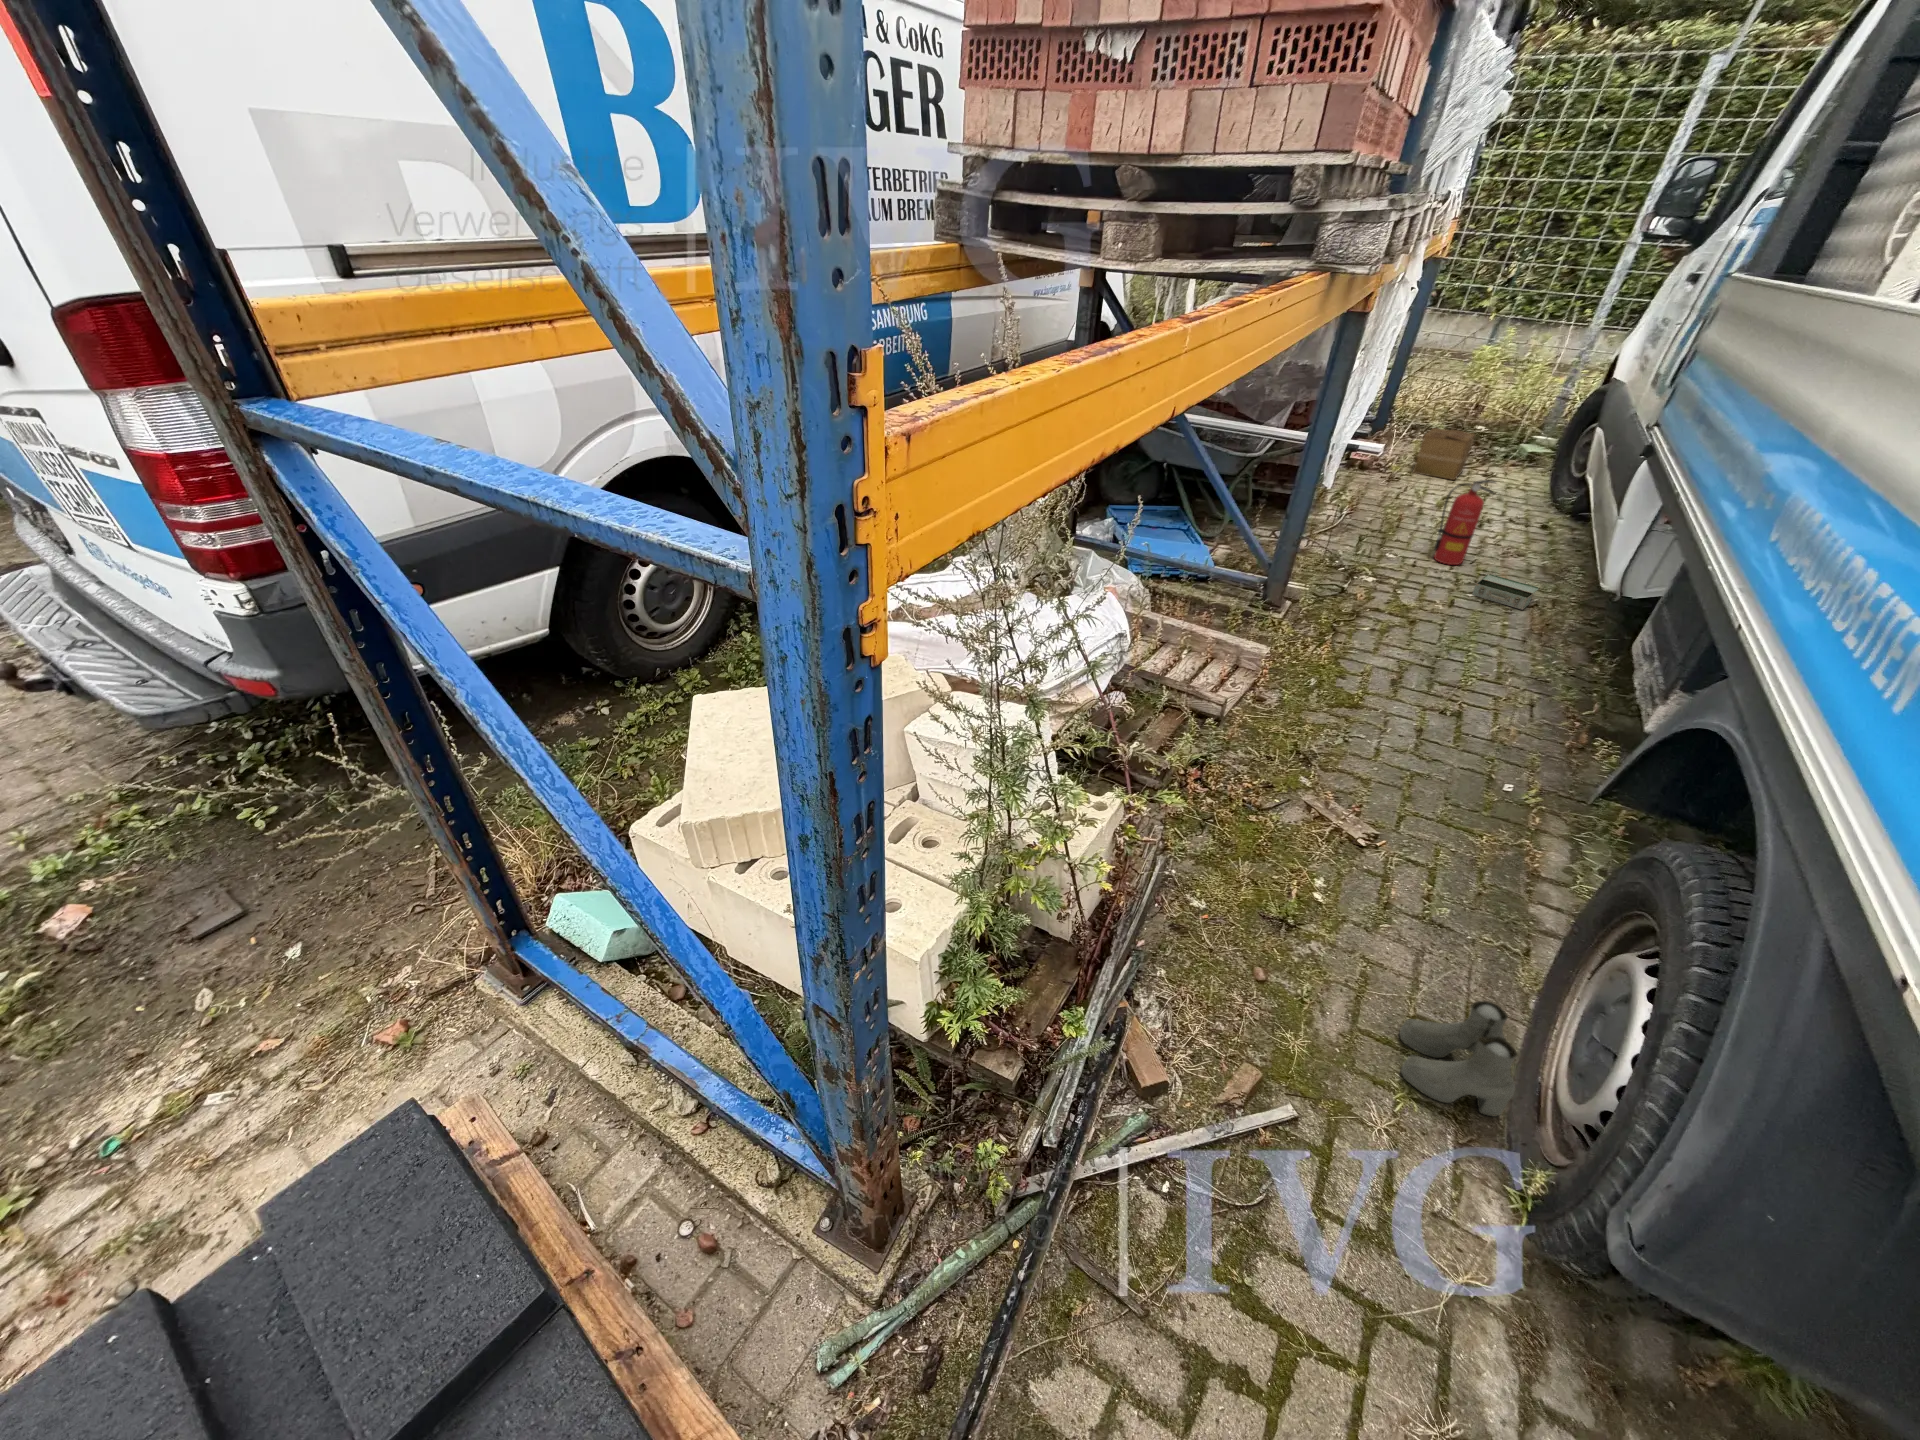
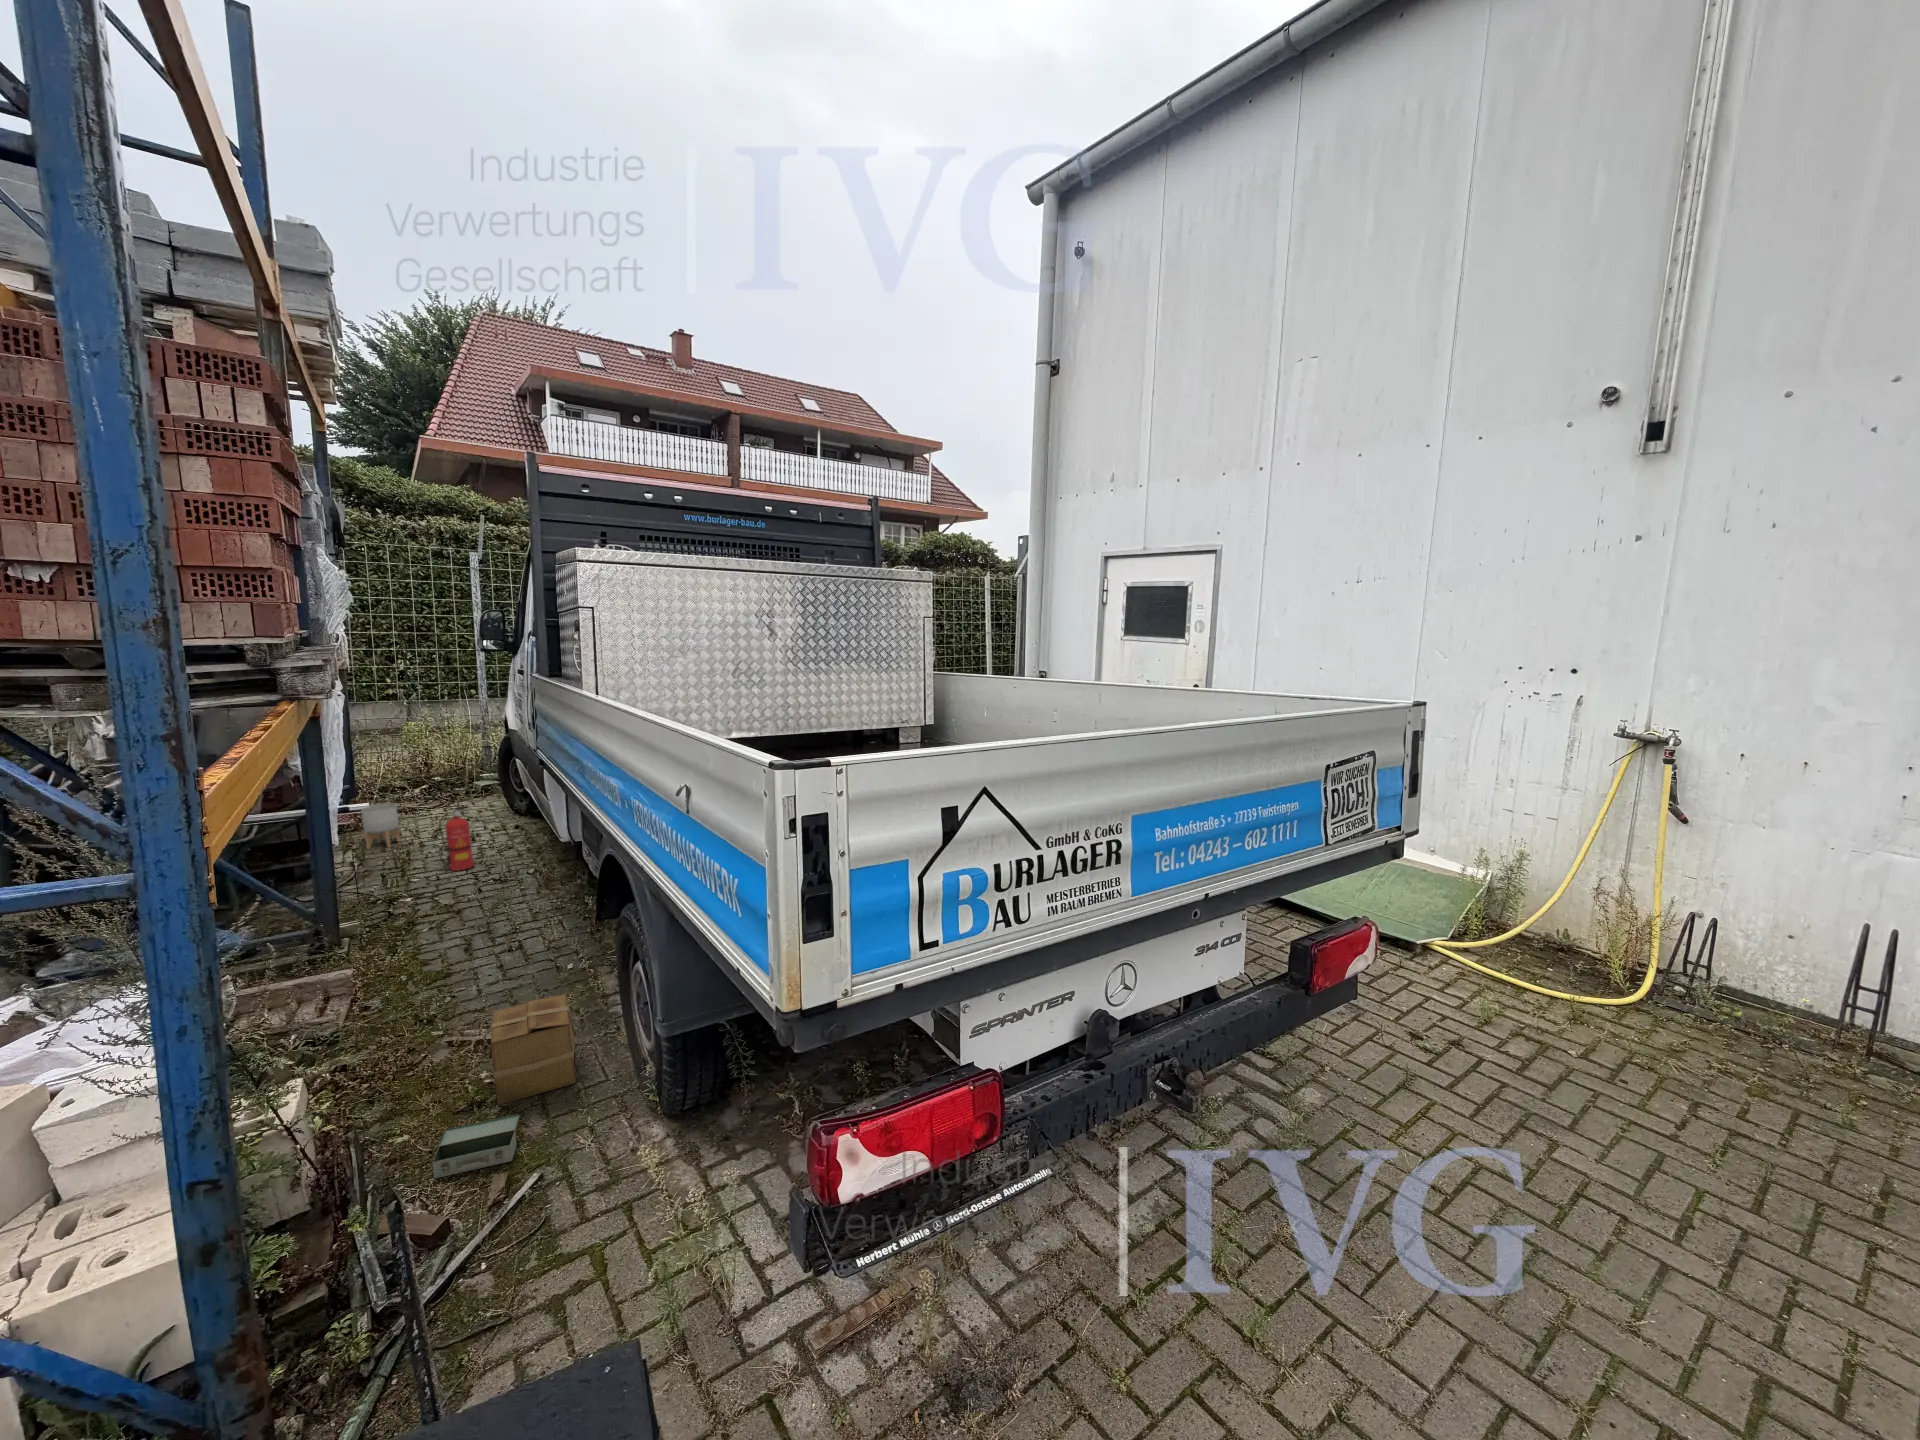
cardboard box: present [1413,428,1475,480] -> present [490,994,577,1105]
planter: none [1365,445,1417,502] -> present [361,804,400,849]
toolbox: present [1472,574,1539,610] -> present [432,1114,519,1178]
boots: present [1399,1001,1517,1116] -> none [575,1044,642,1117]

